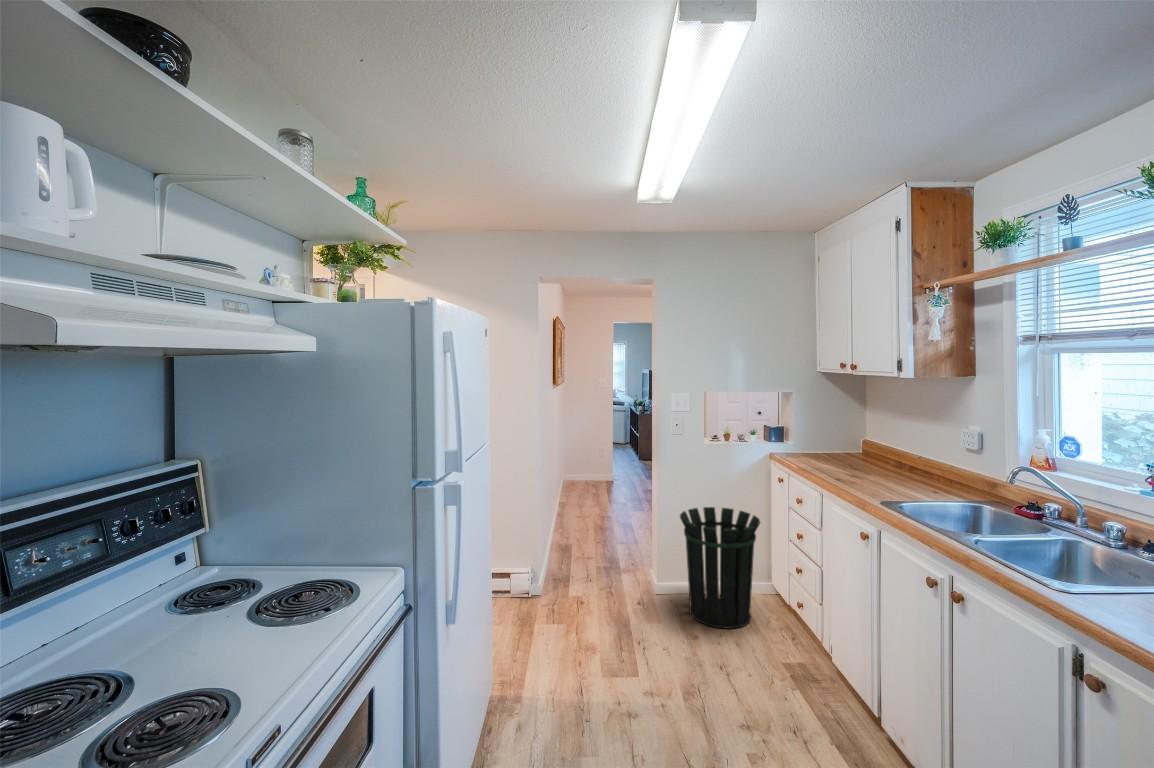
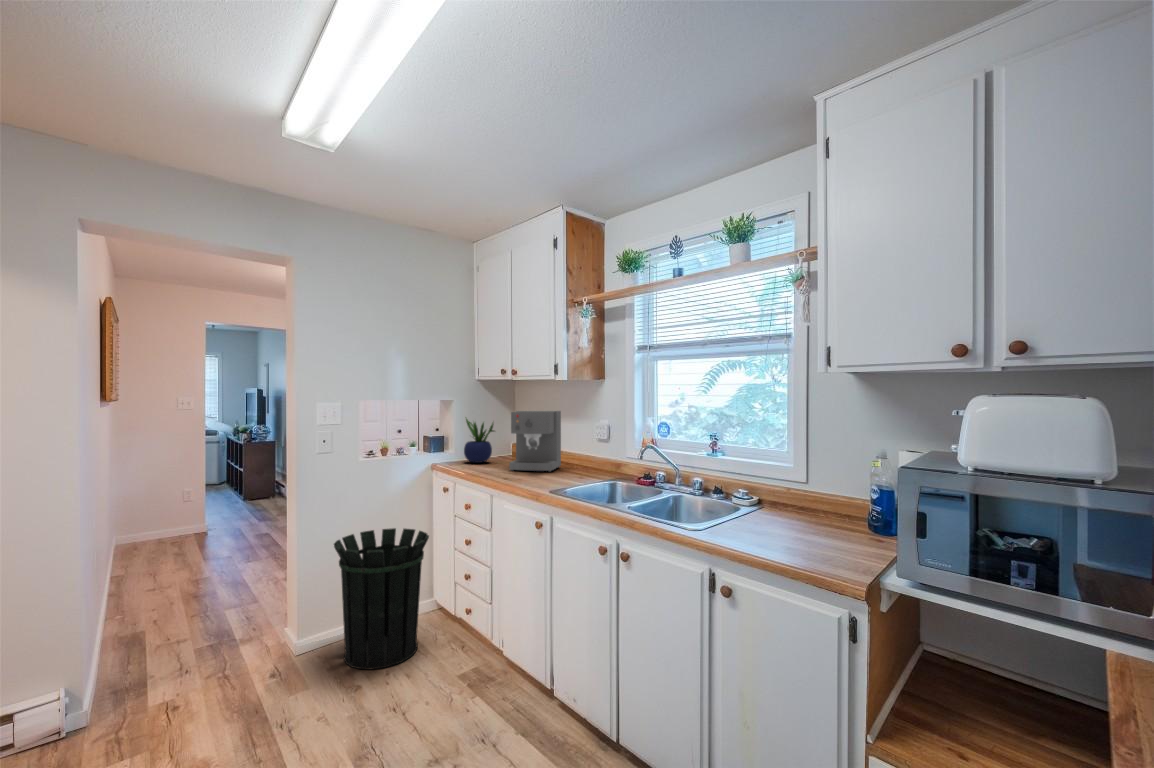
coffee maker: none [845,408,914,479] -> present [509,411,561,472]
potted plant: none [800,410,836,457] -> present [464,419,494,463]

